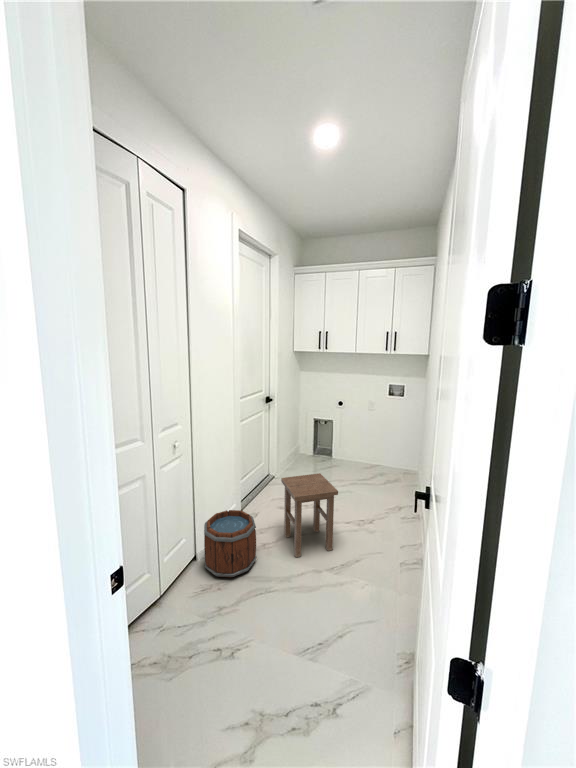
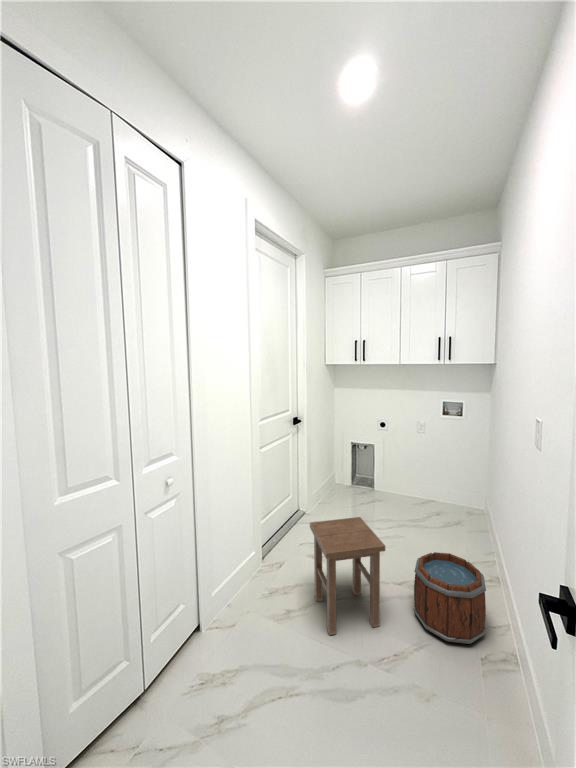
bucket: present [204,510,256,577] -> present [414,552,486,644]

